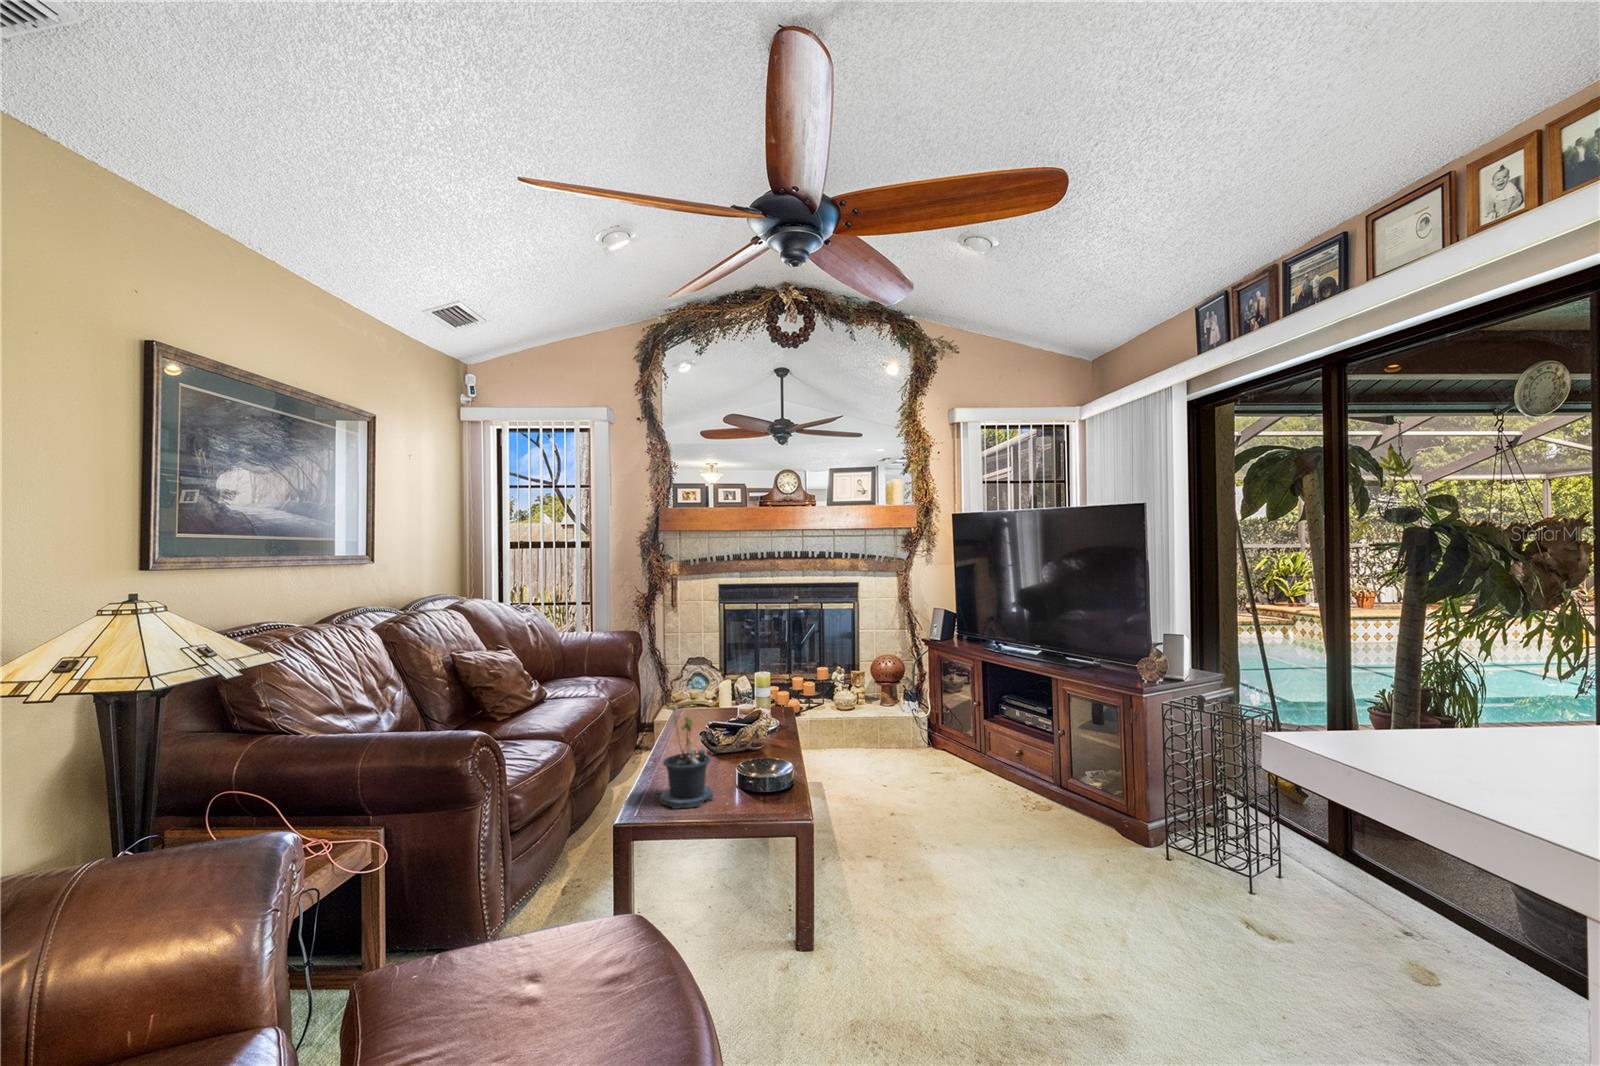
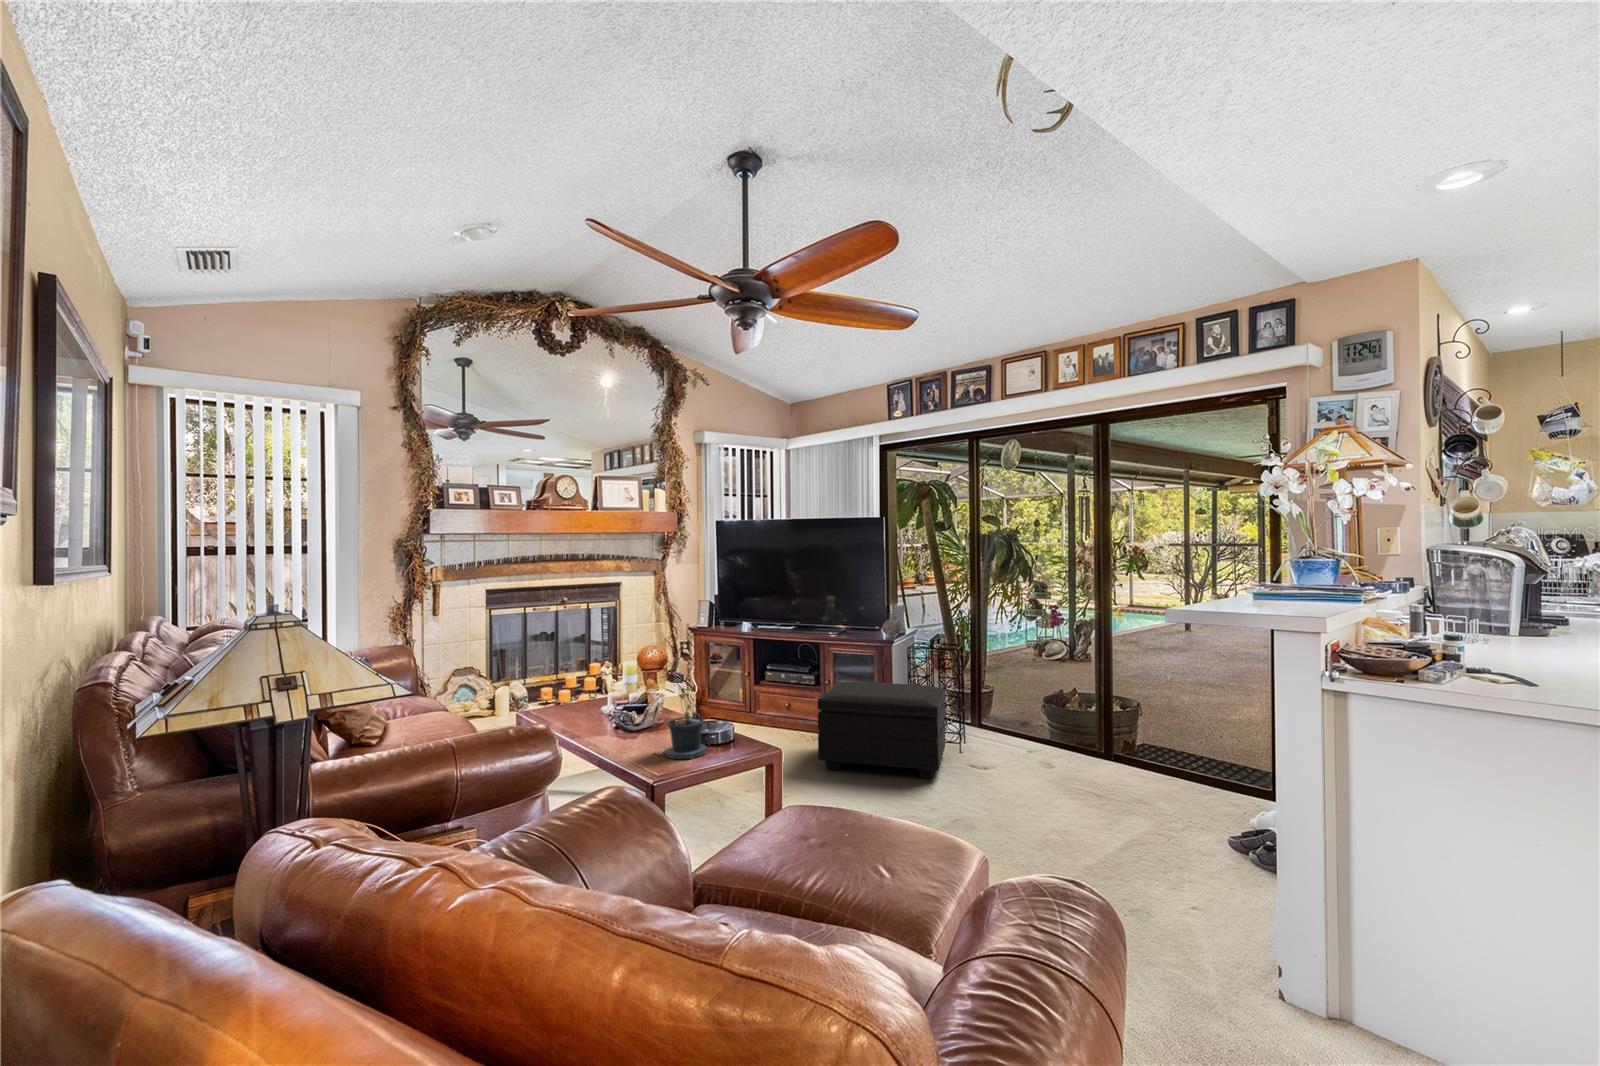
footstool: none [975,741,1208,935] -> present [818,682,945,779]

